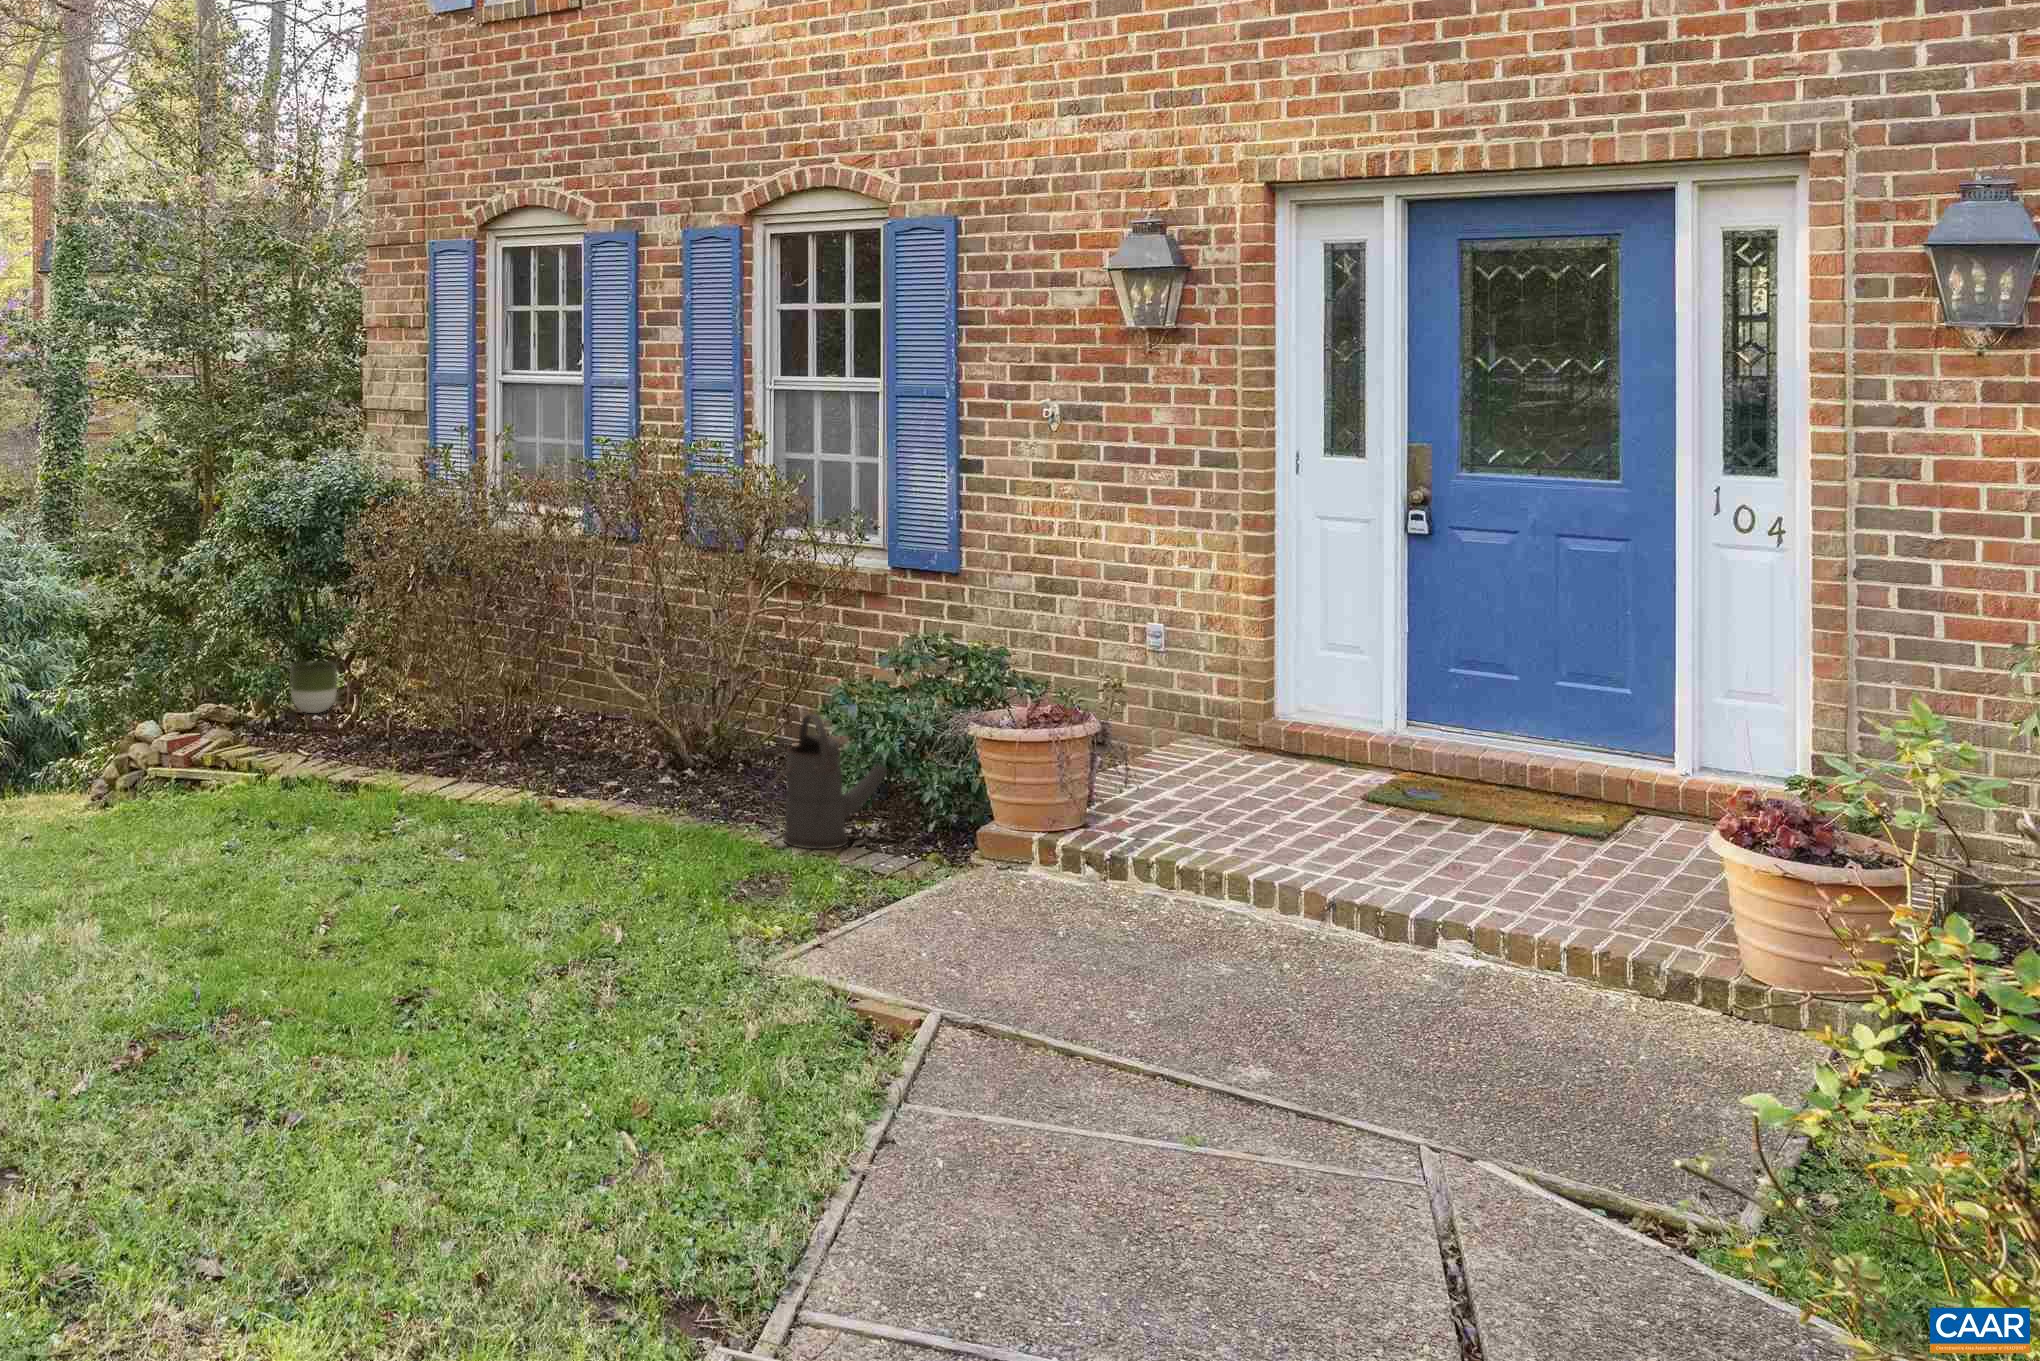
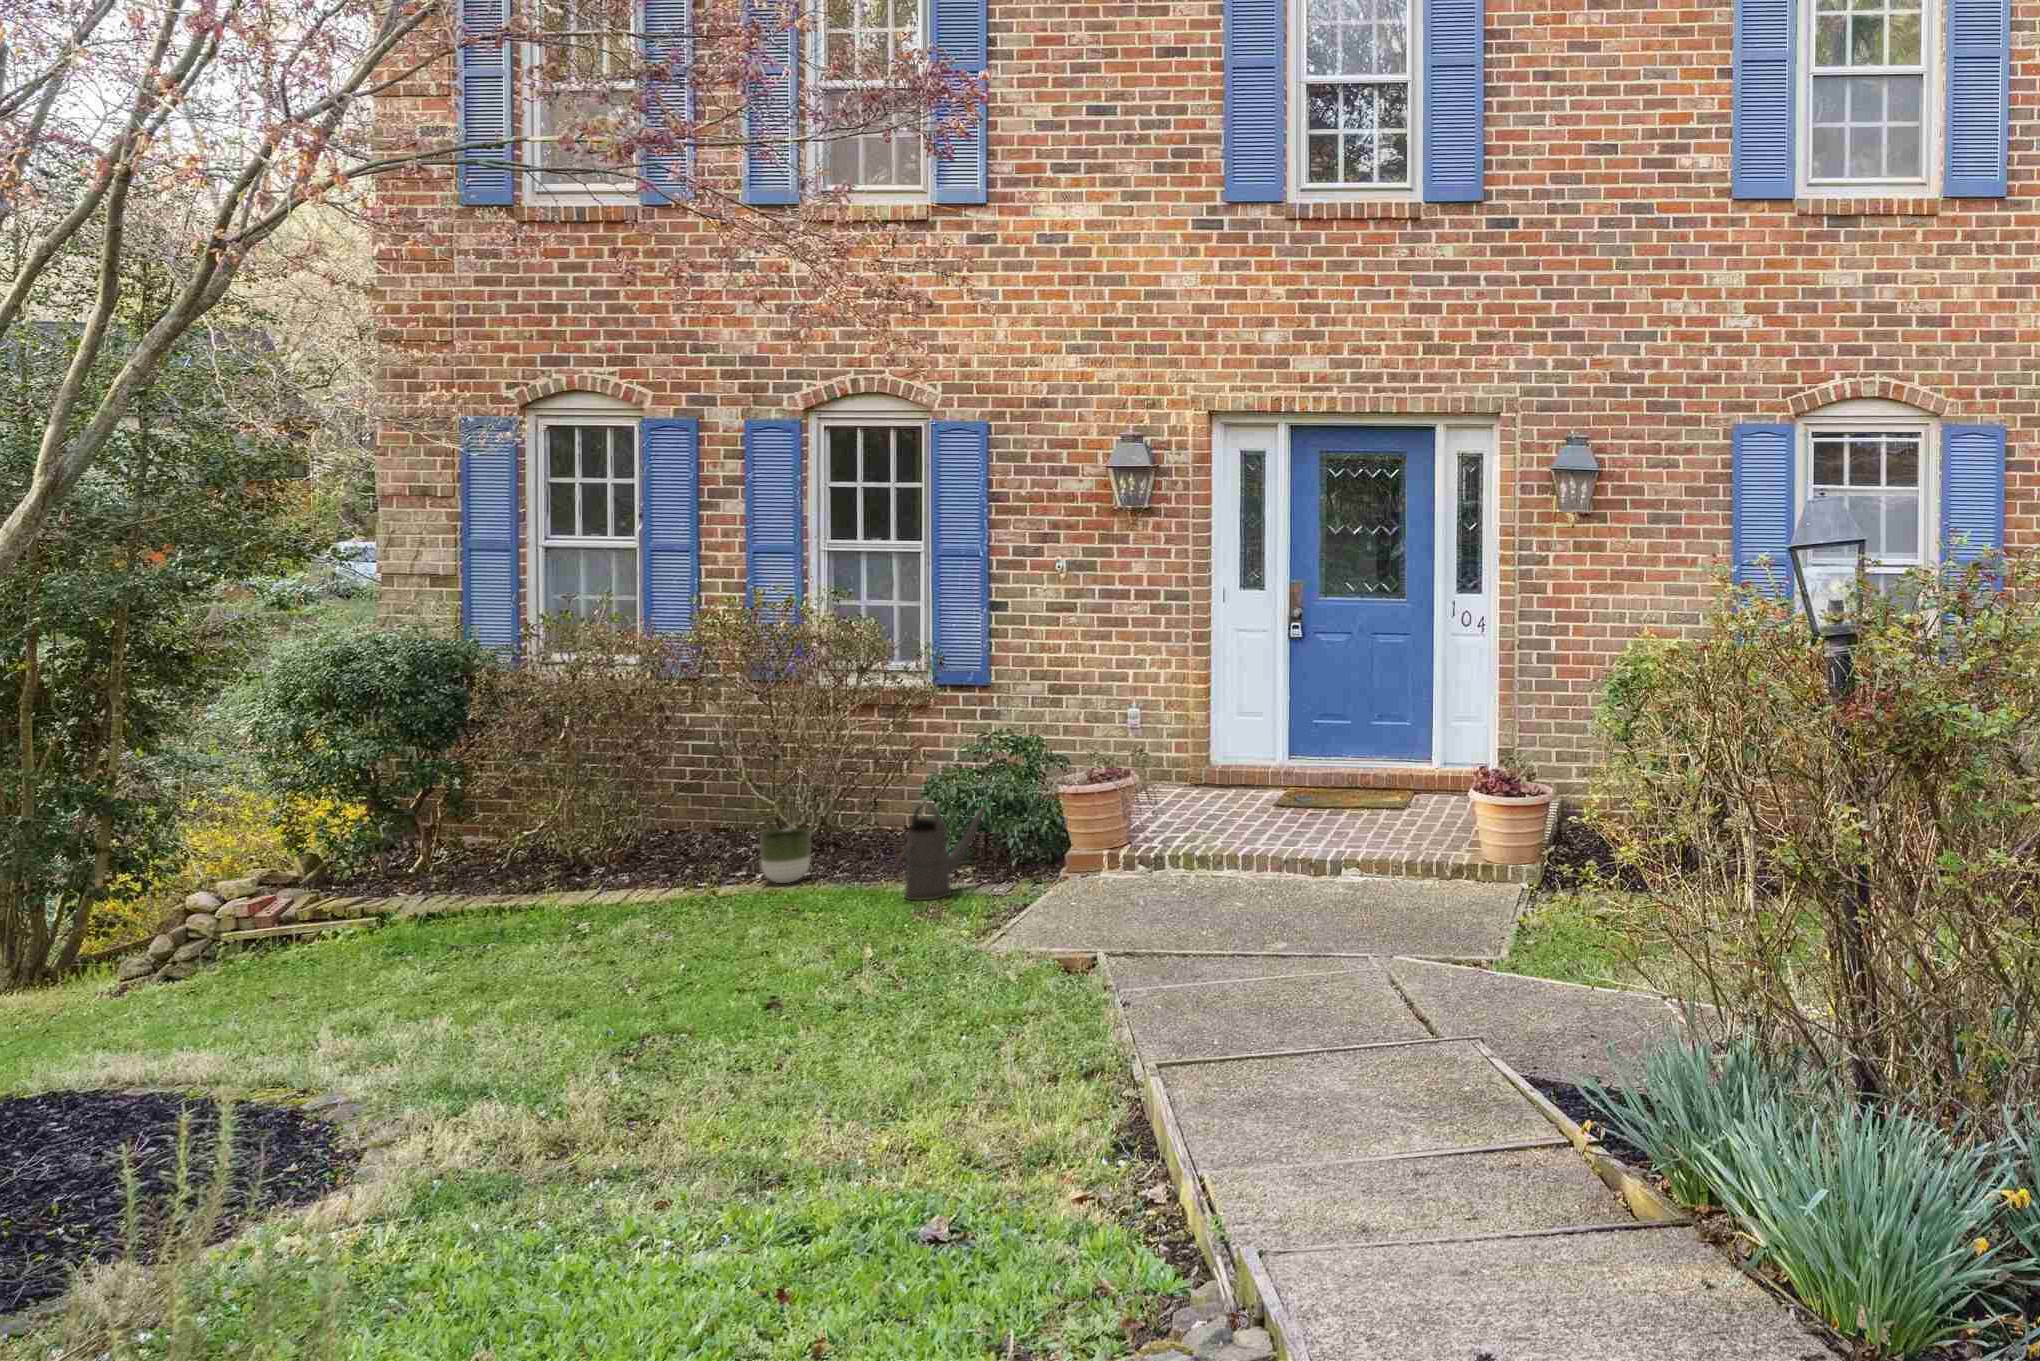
planter: present [290,661,337,713] -> present [760,828,810,883]

